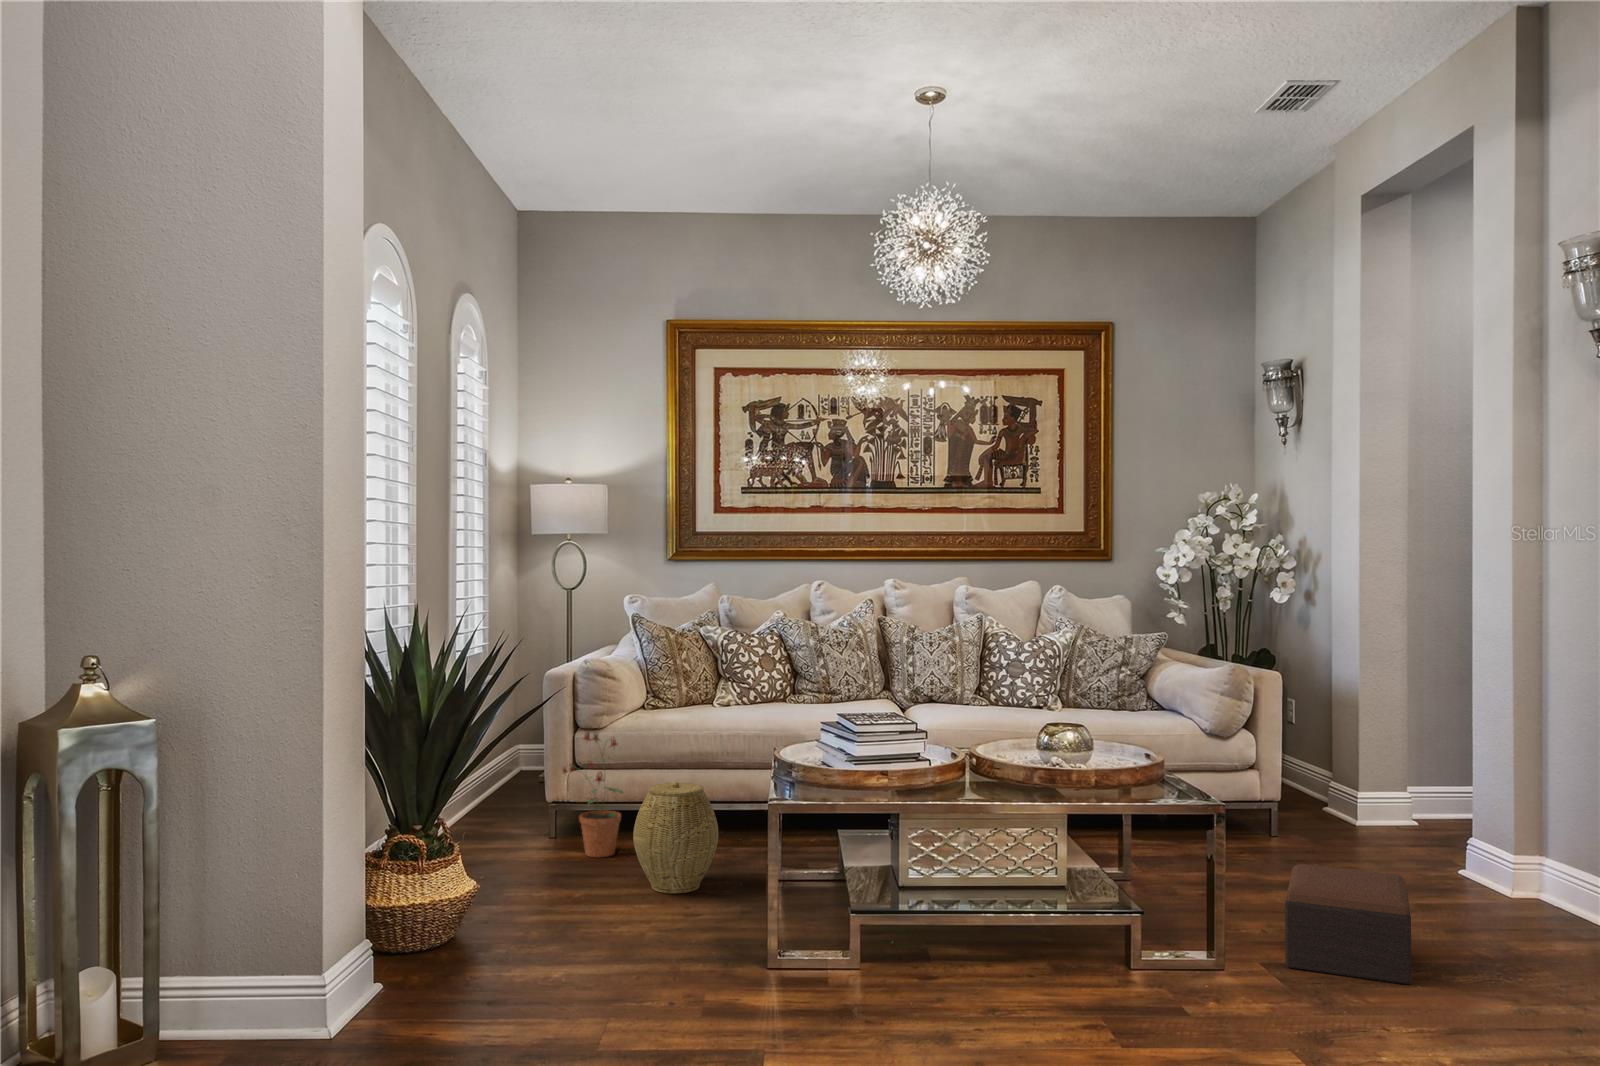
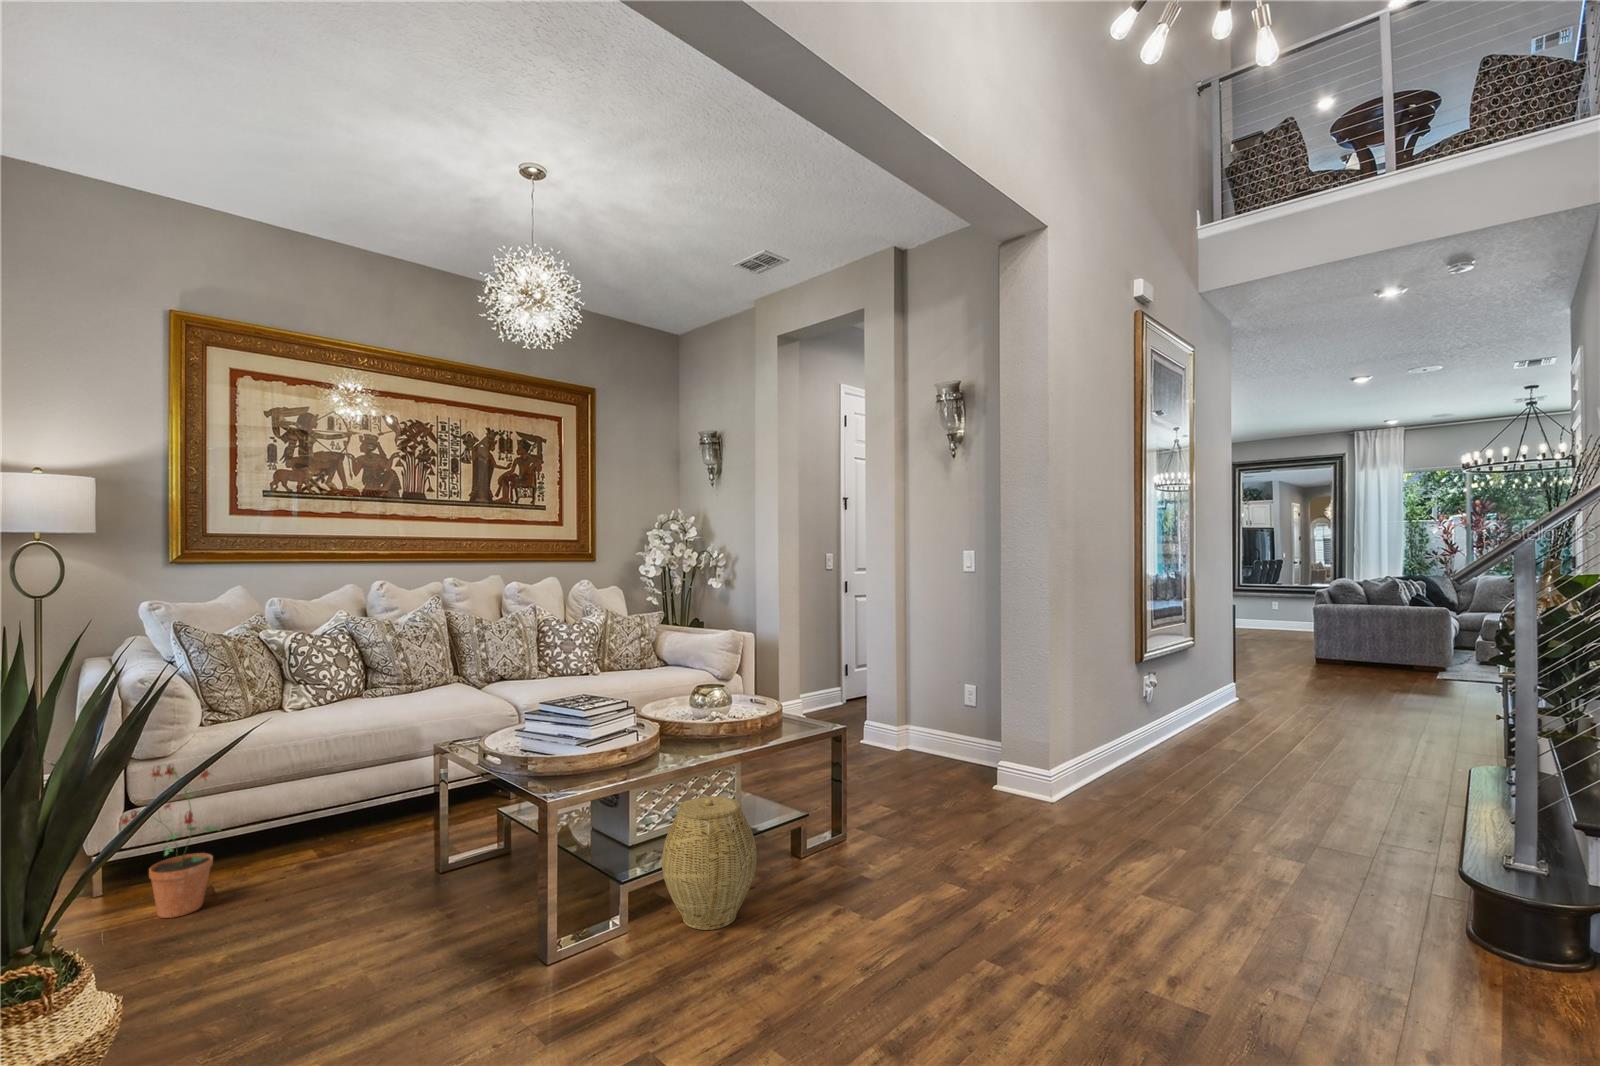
woven basket: present [633,782,718,894] -> present [662,796,757,930]
footstool: present [1285,864,1411,985] -> none [866,755,964,834]

